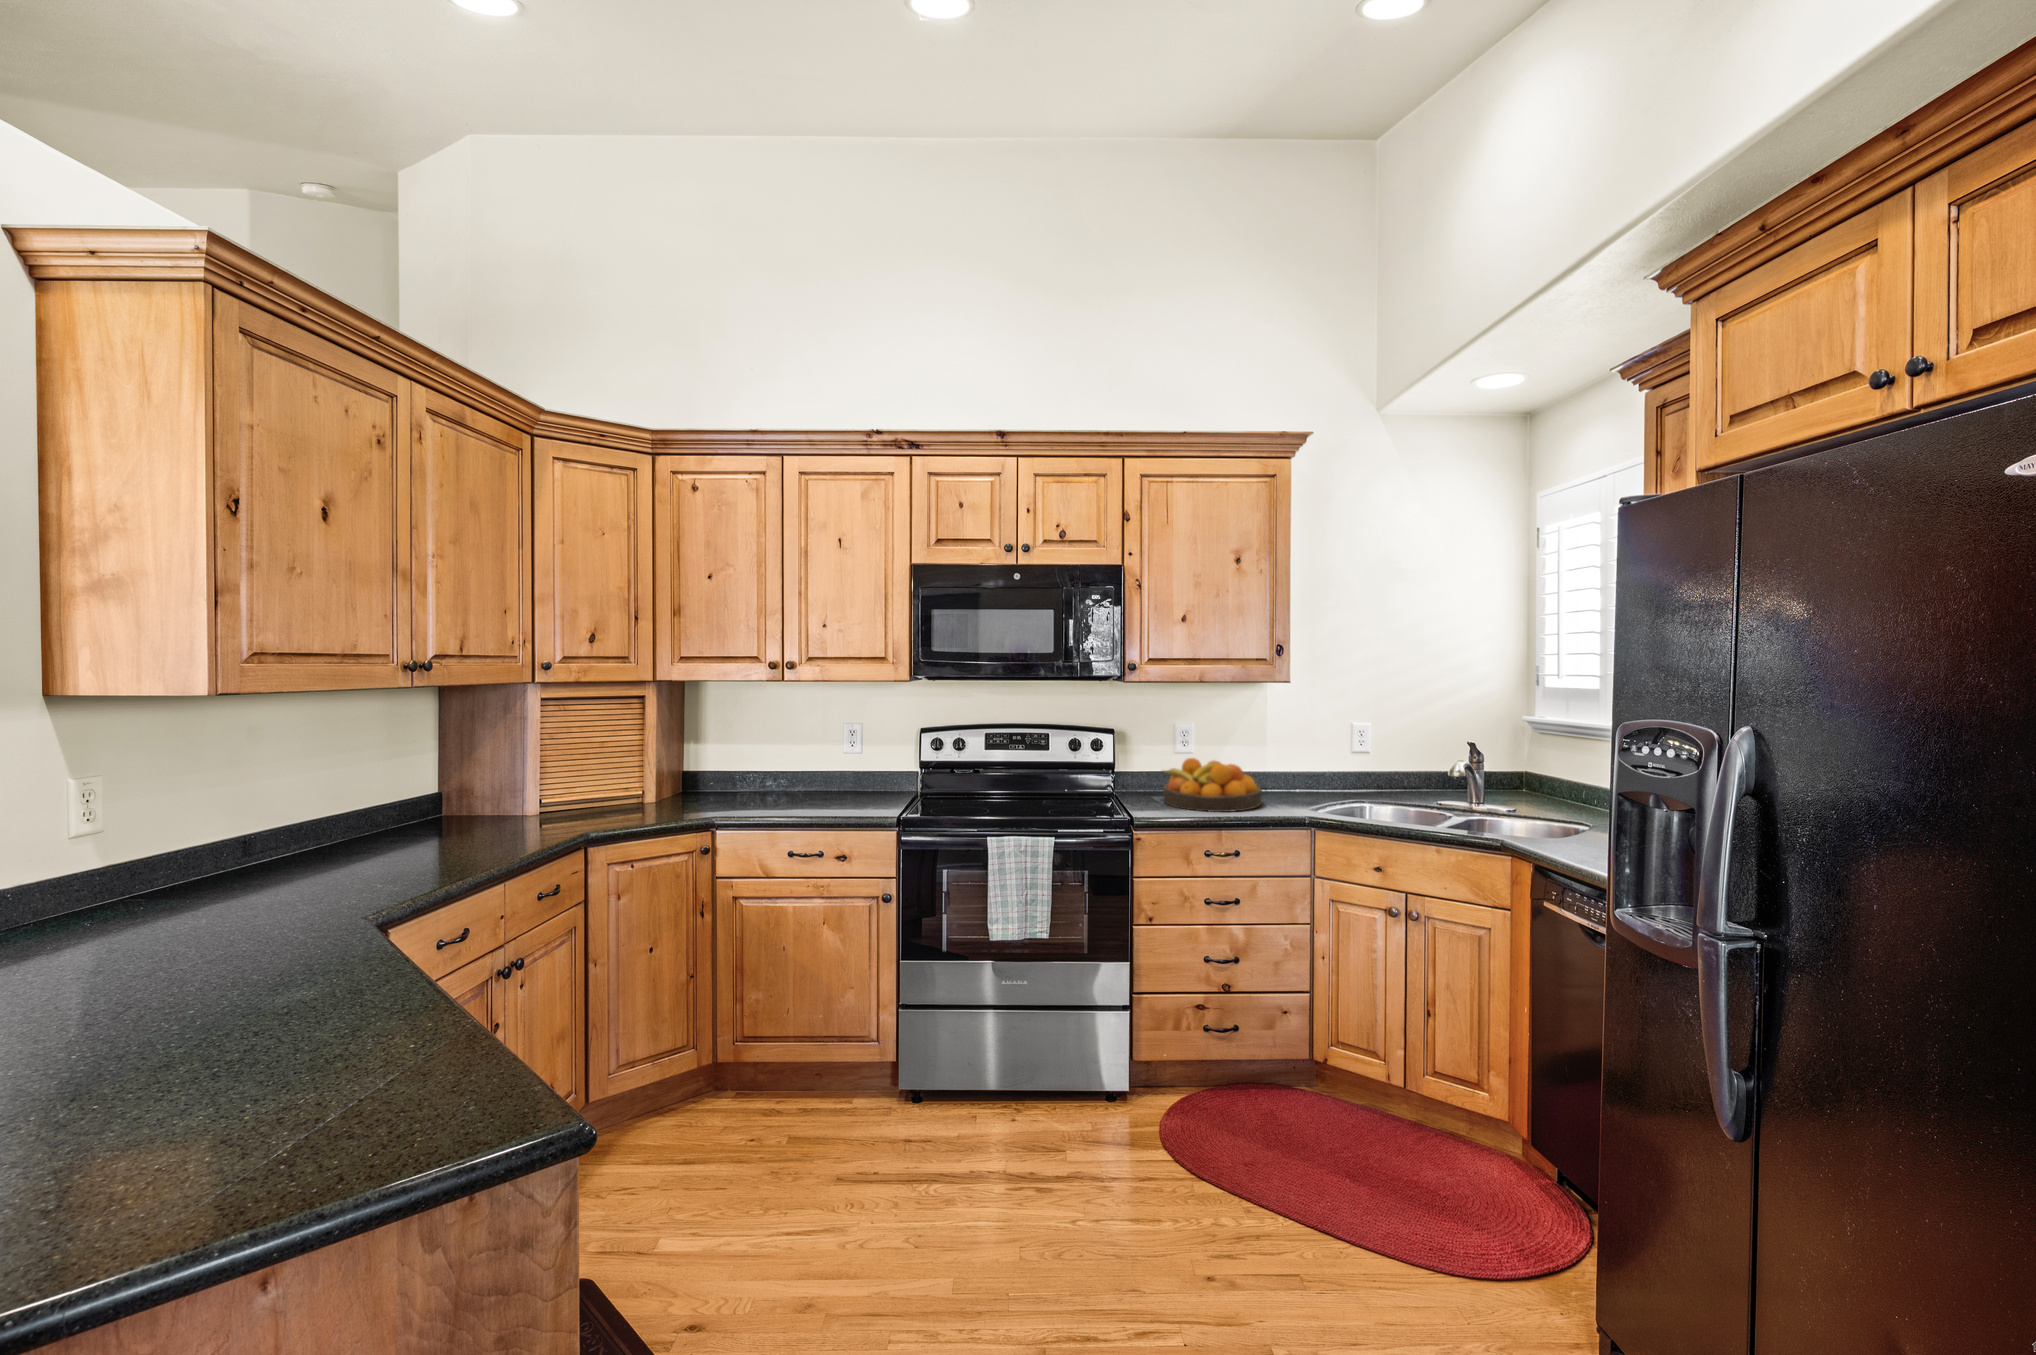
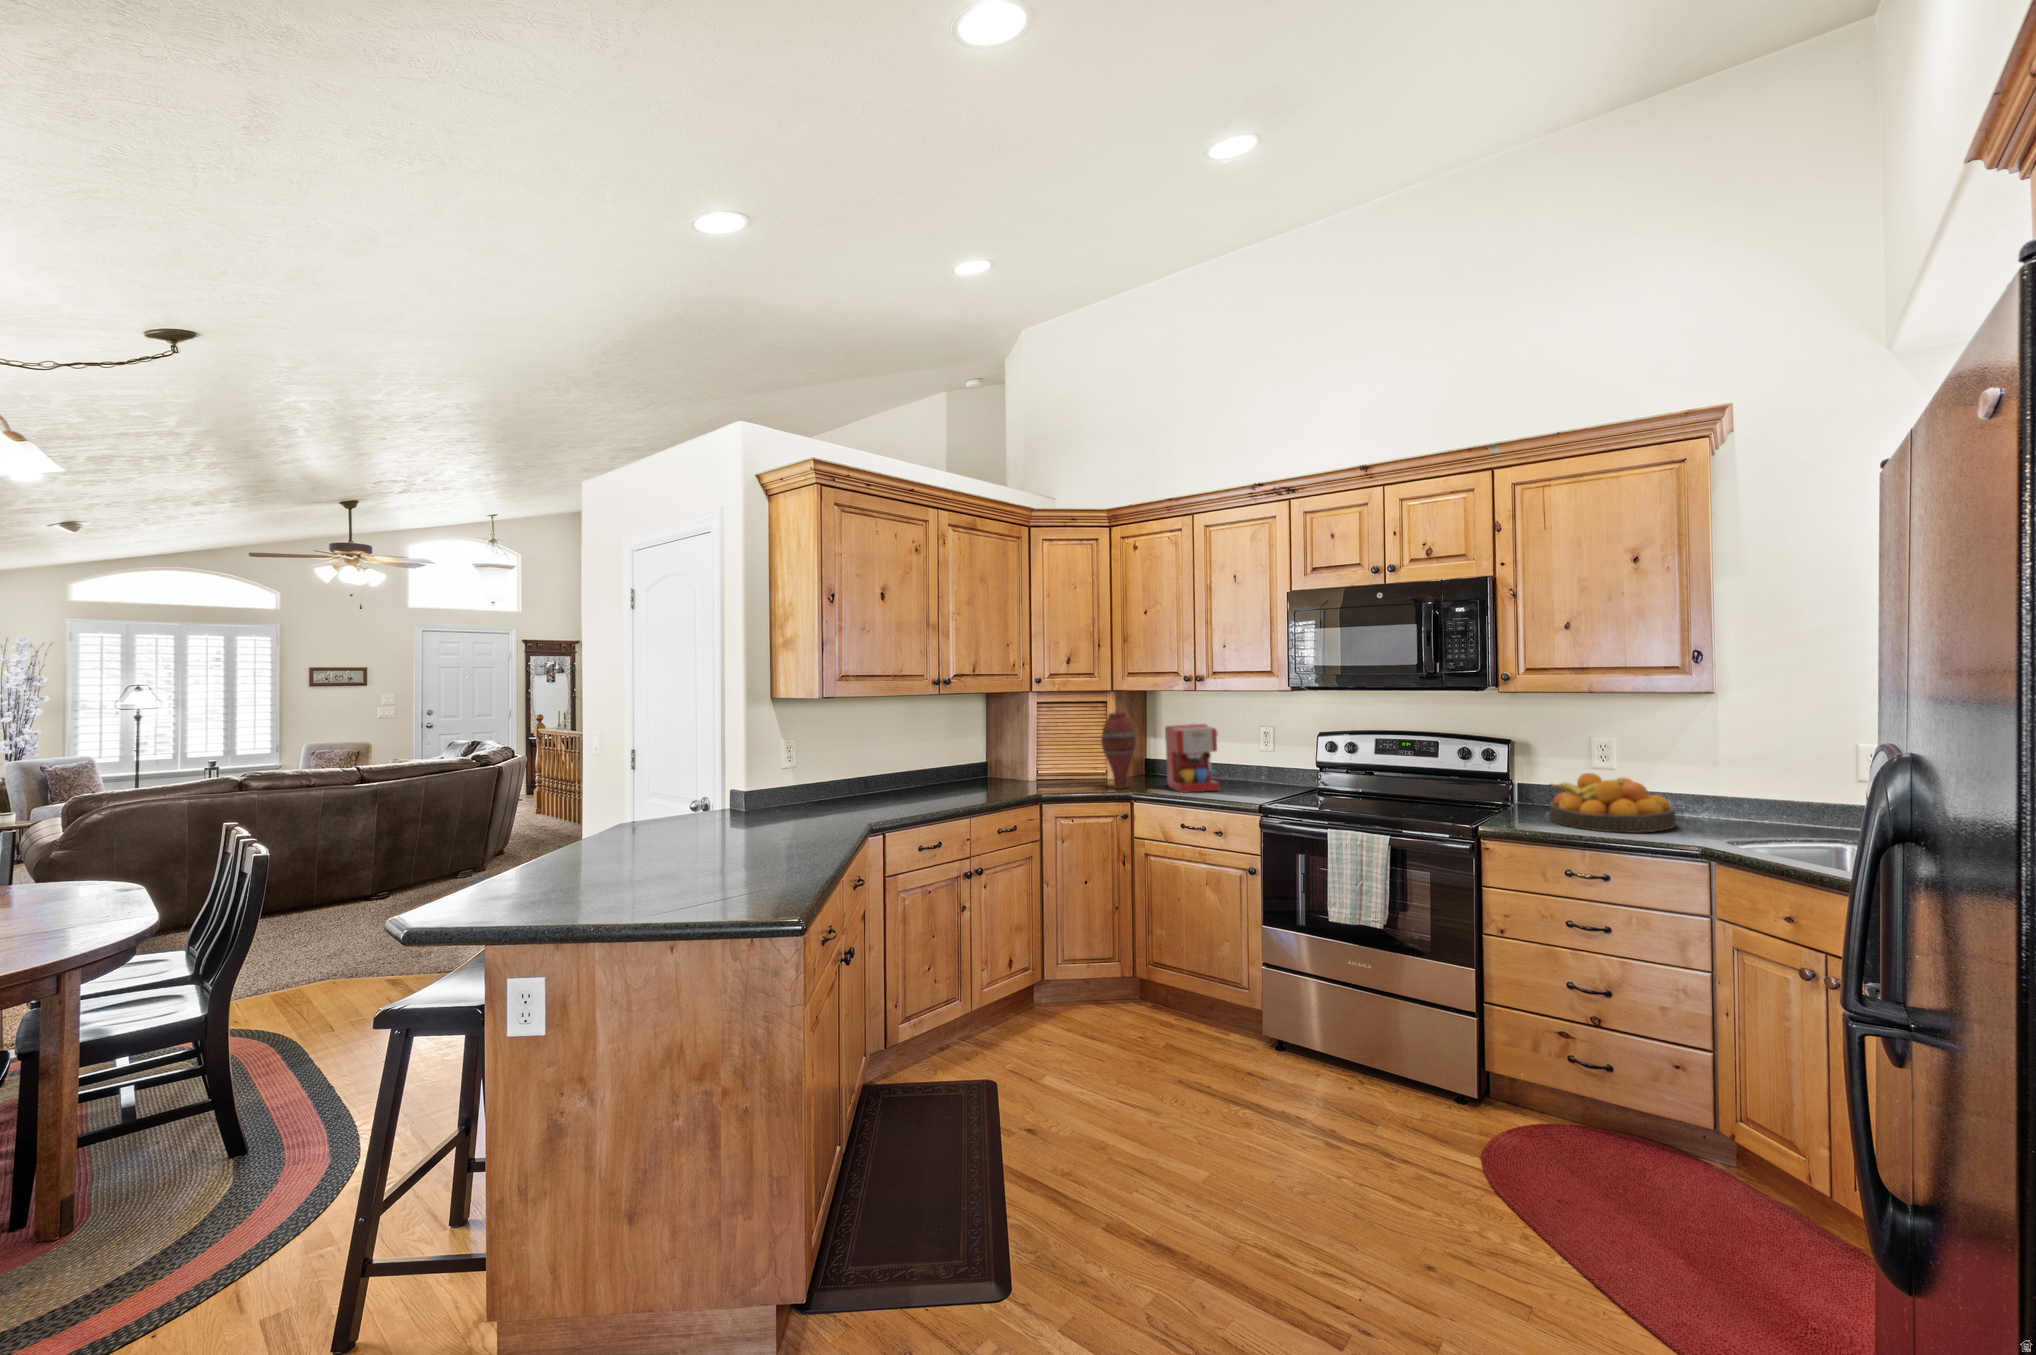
vase: none [655,707,705,812] -> present [1101,711,1136,789]
coffee maker: none [737,721,814,810] -> present [1165,724,1219,793]

